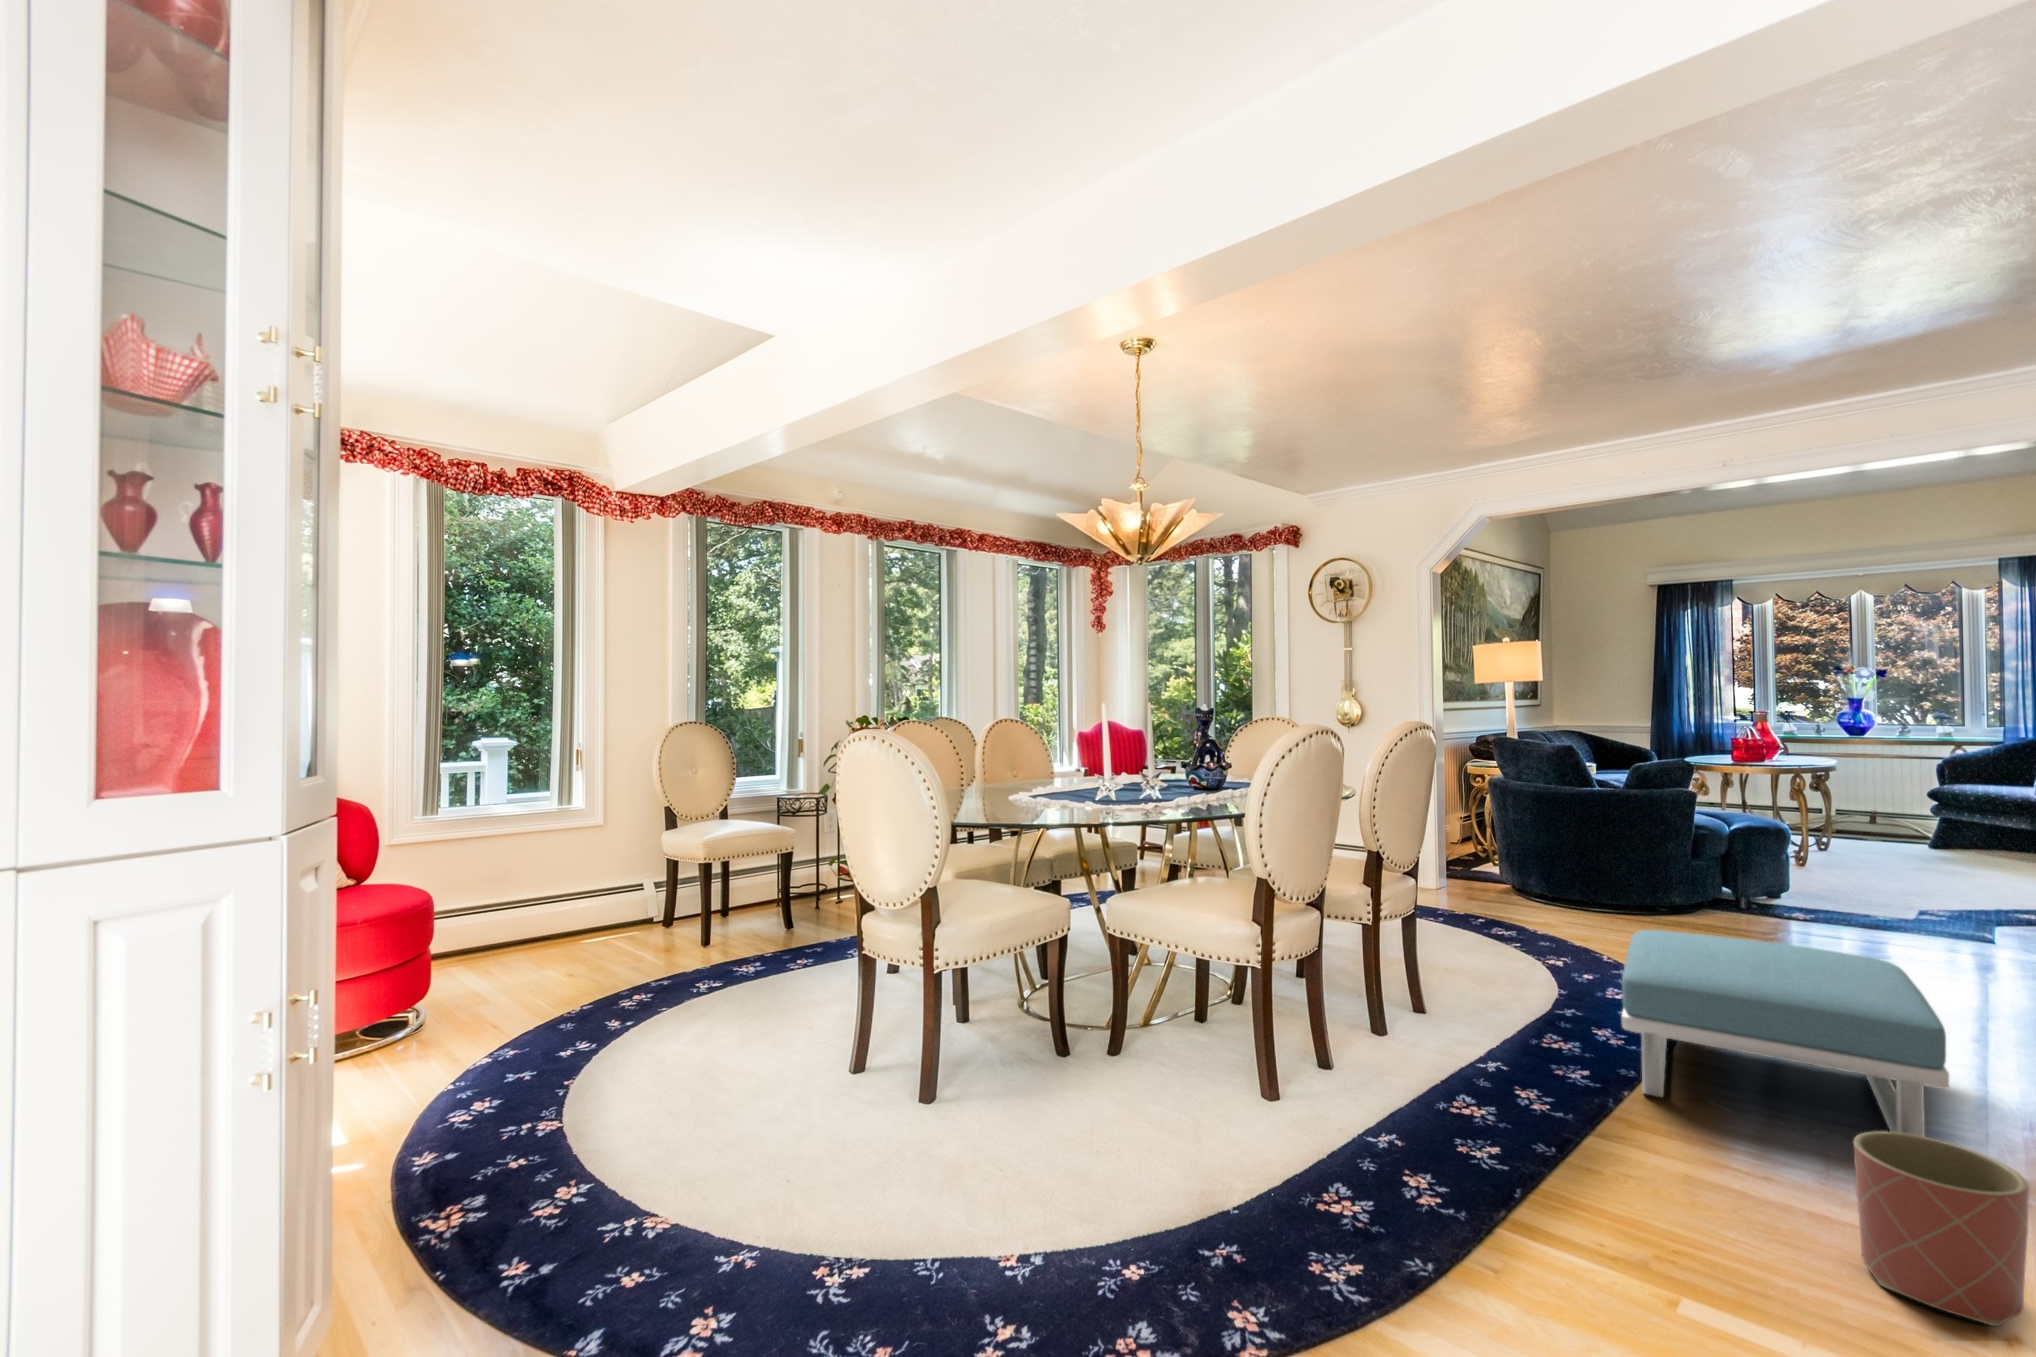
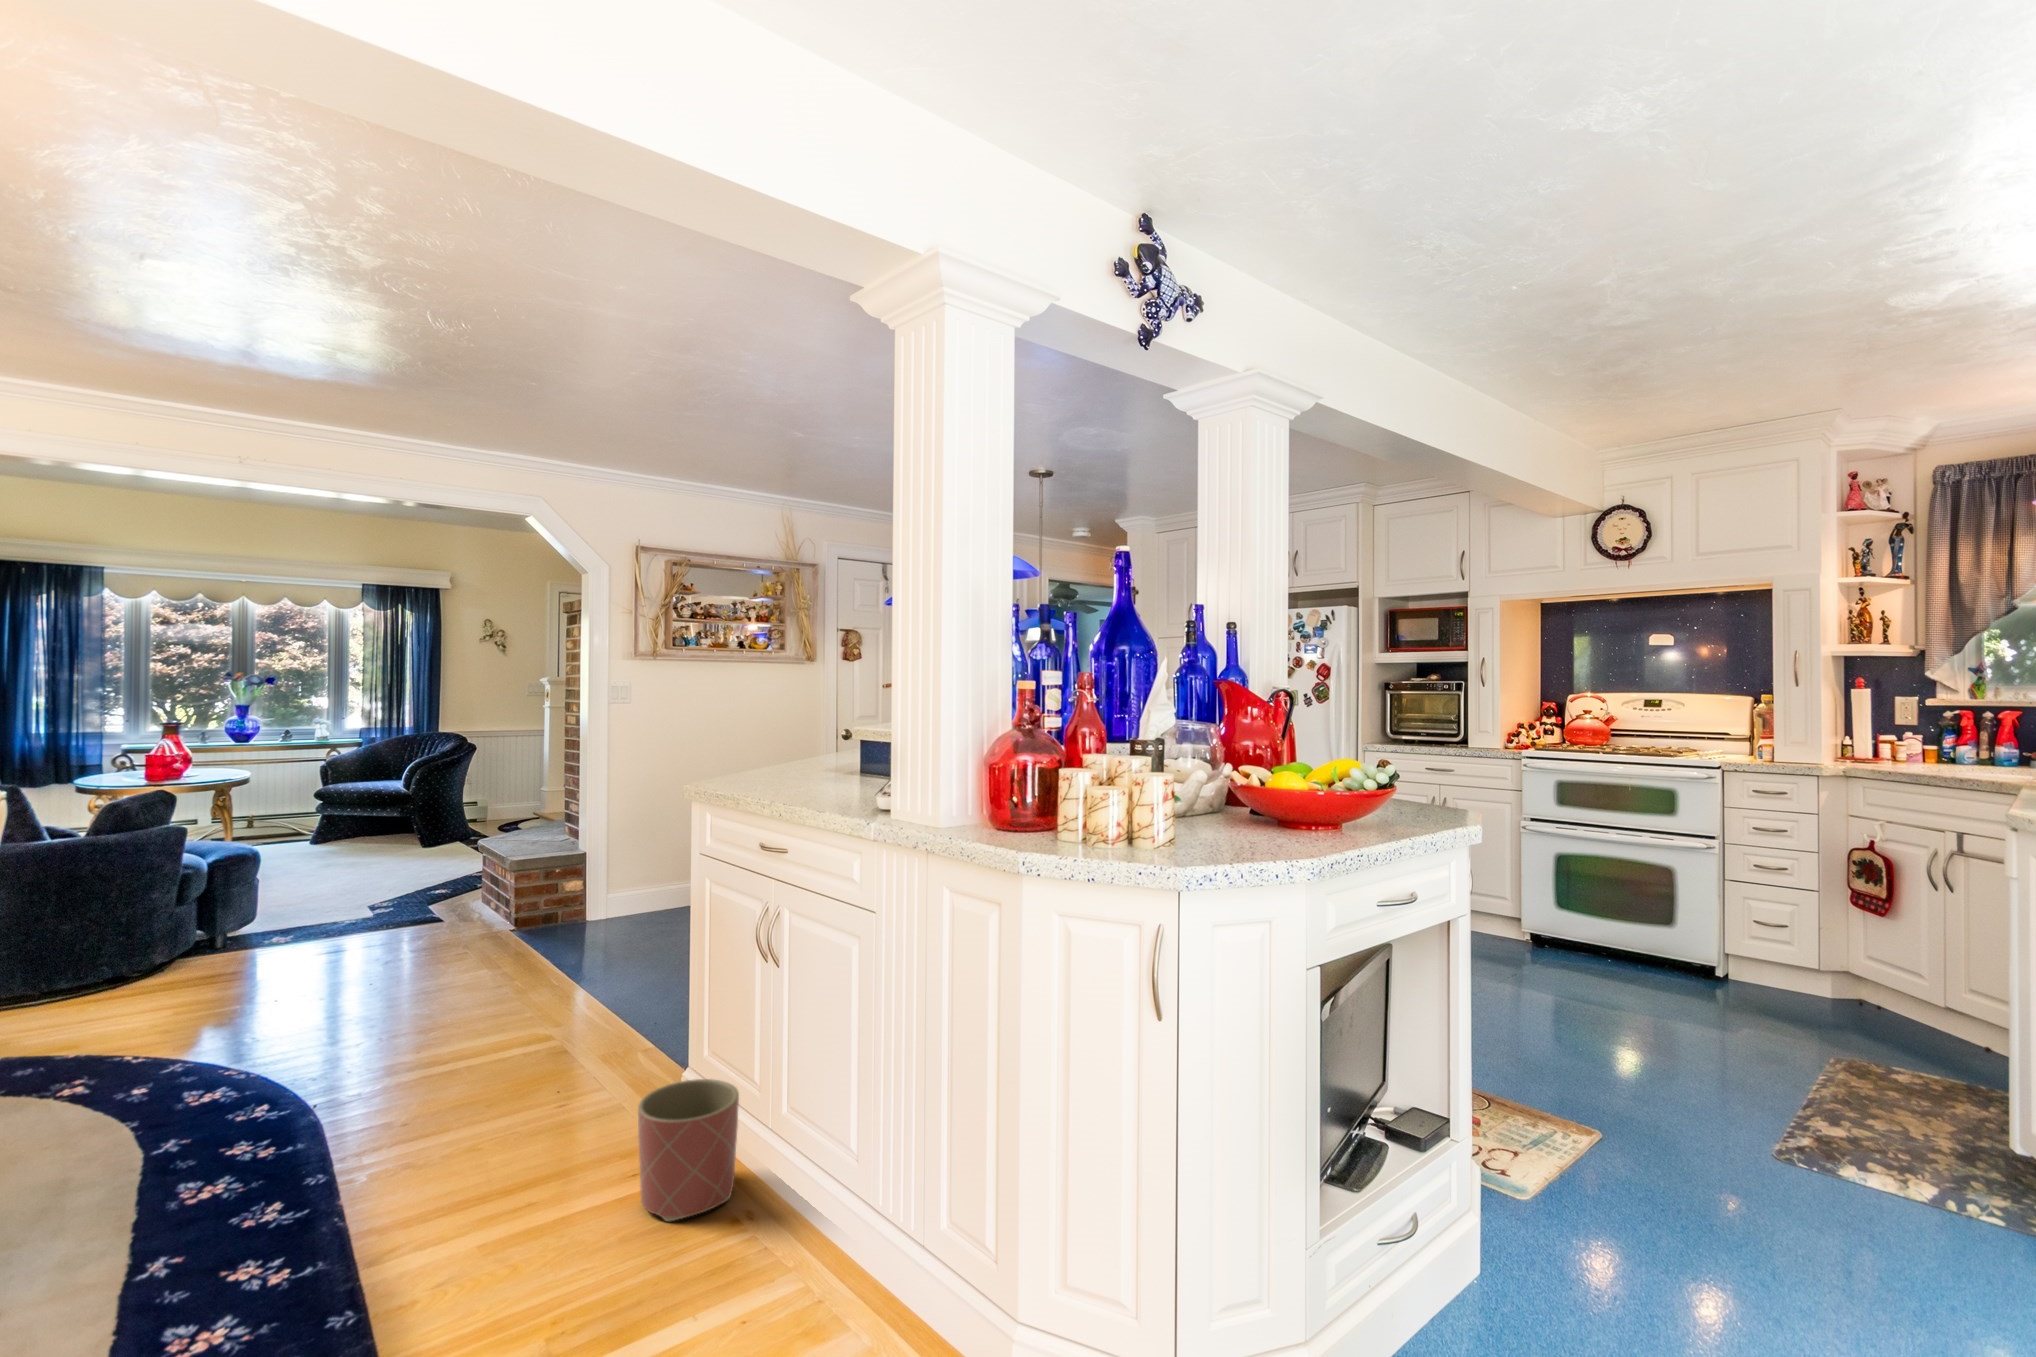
footstool: present [1621,930,1949,1136] -> none [262,958,598,1188]

